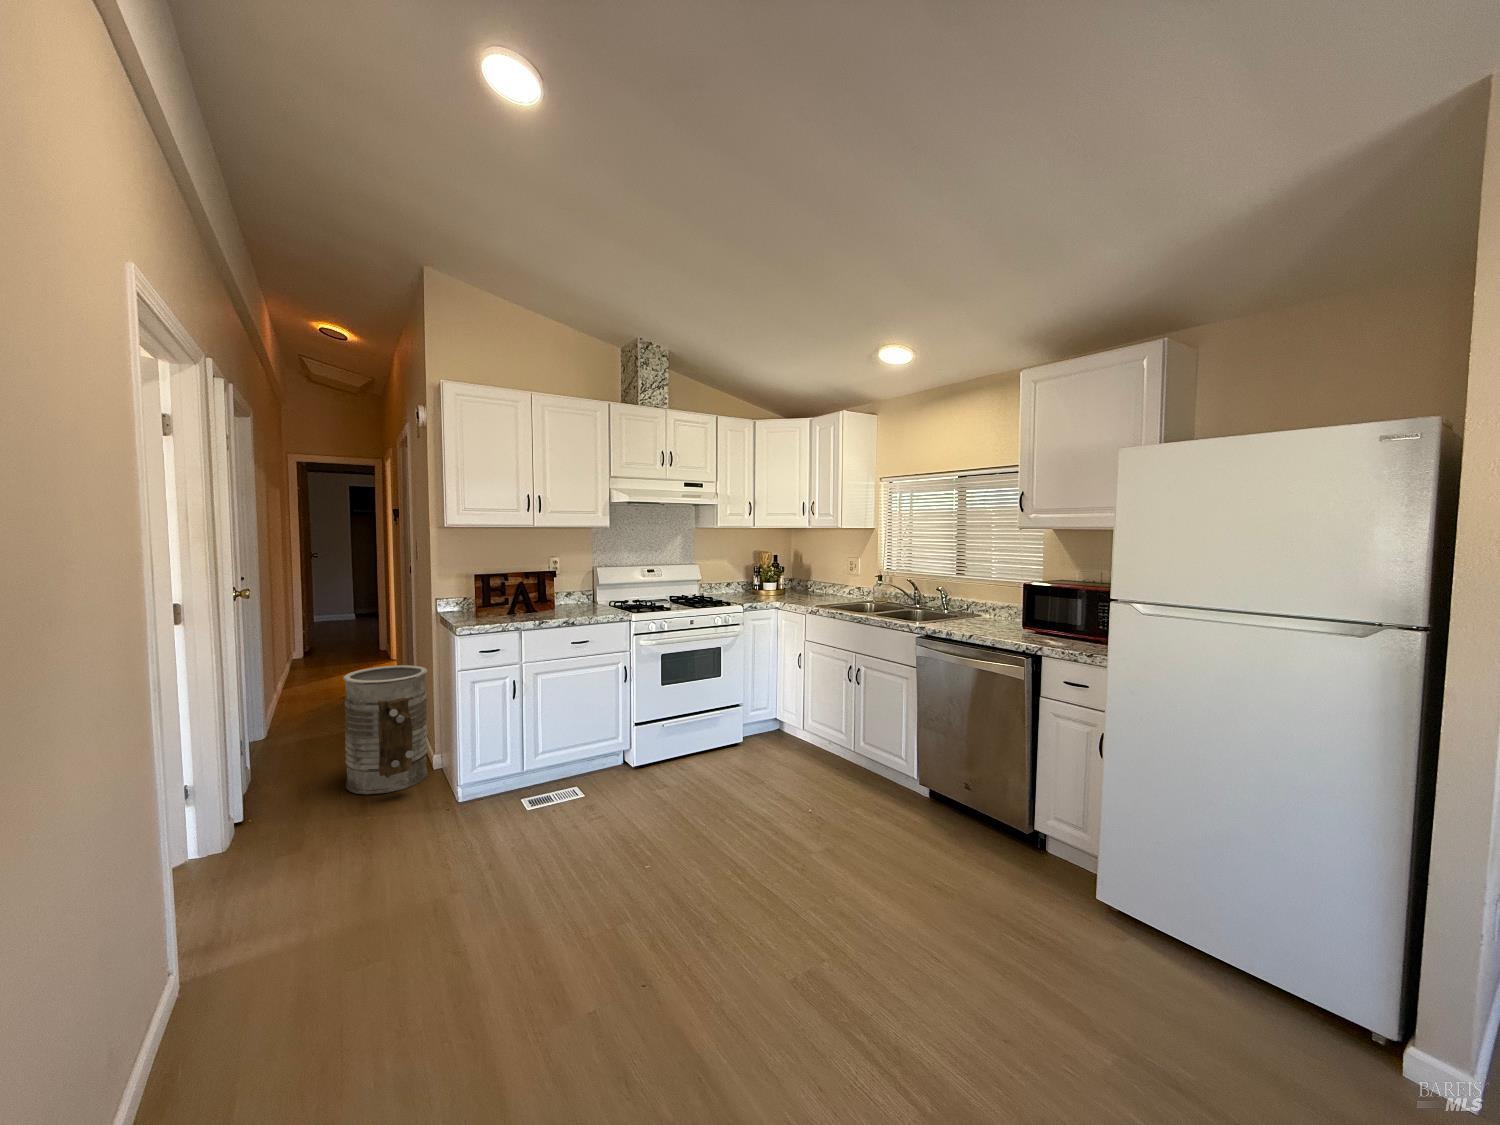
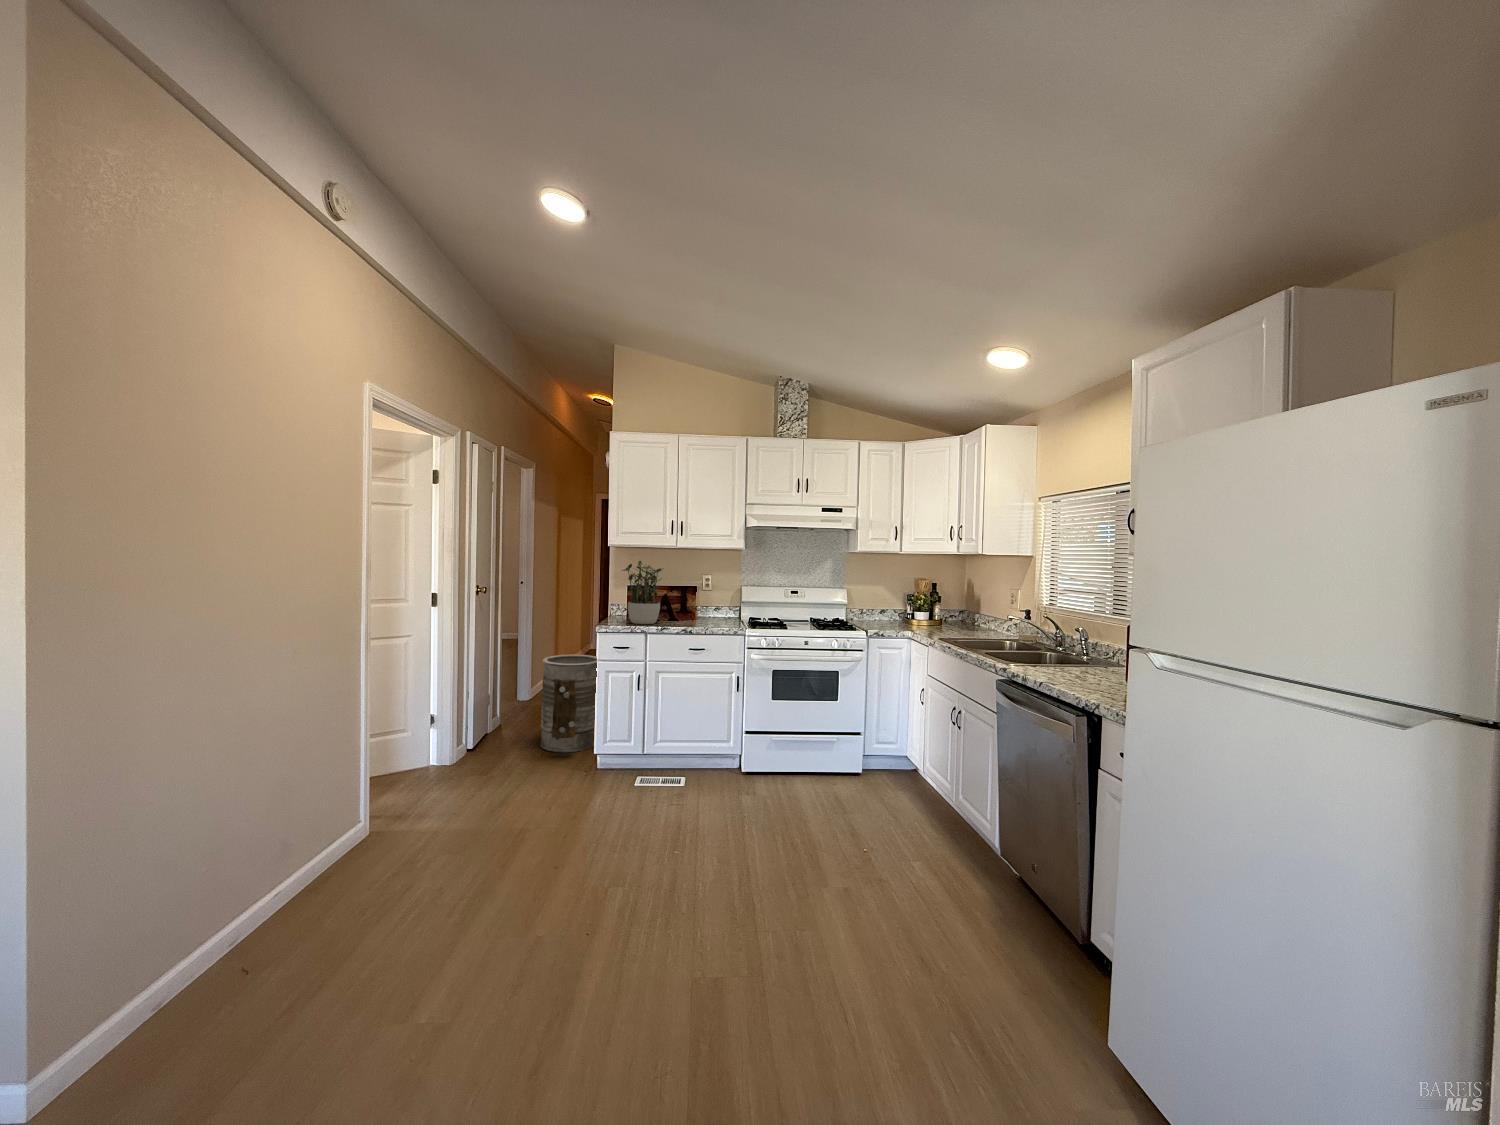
potted plant: none [477,544,526,620] -> present [623,561,662,624]

